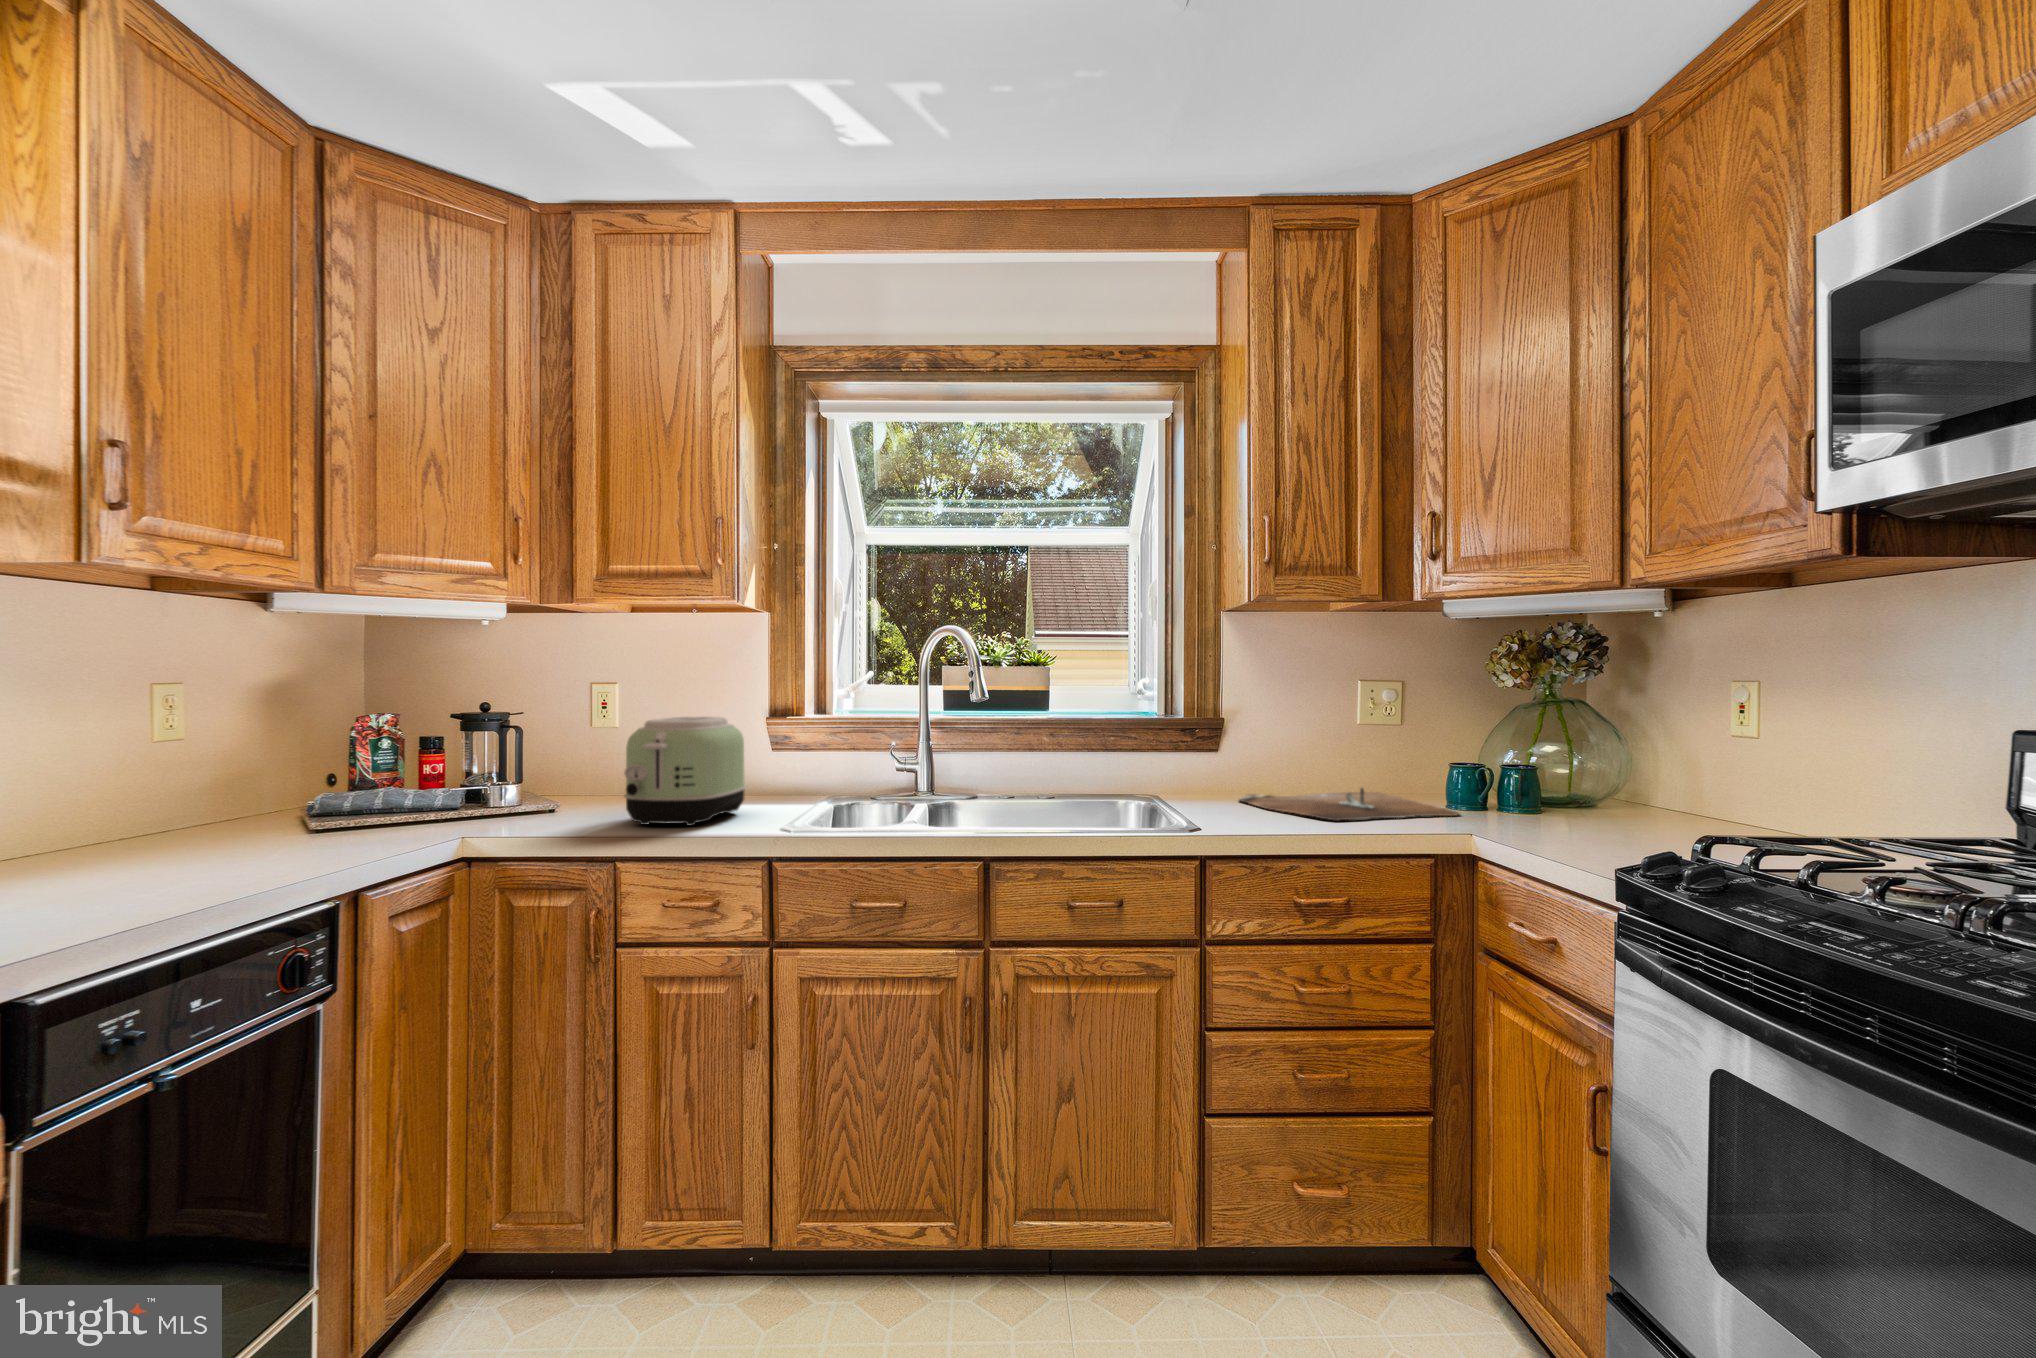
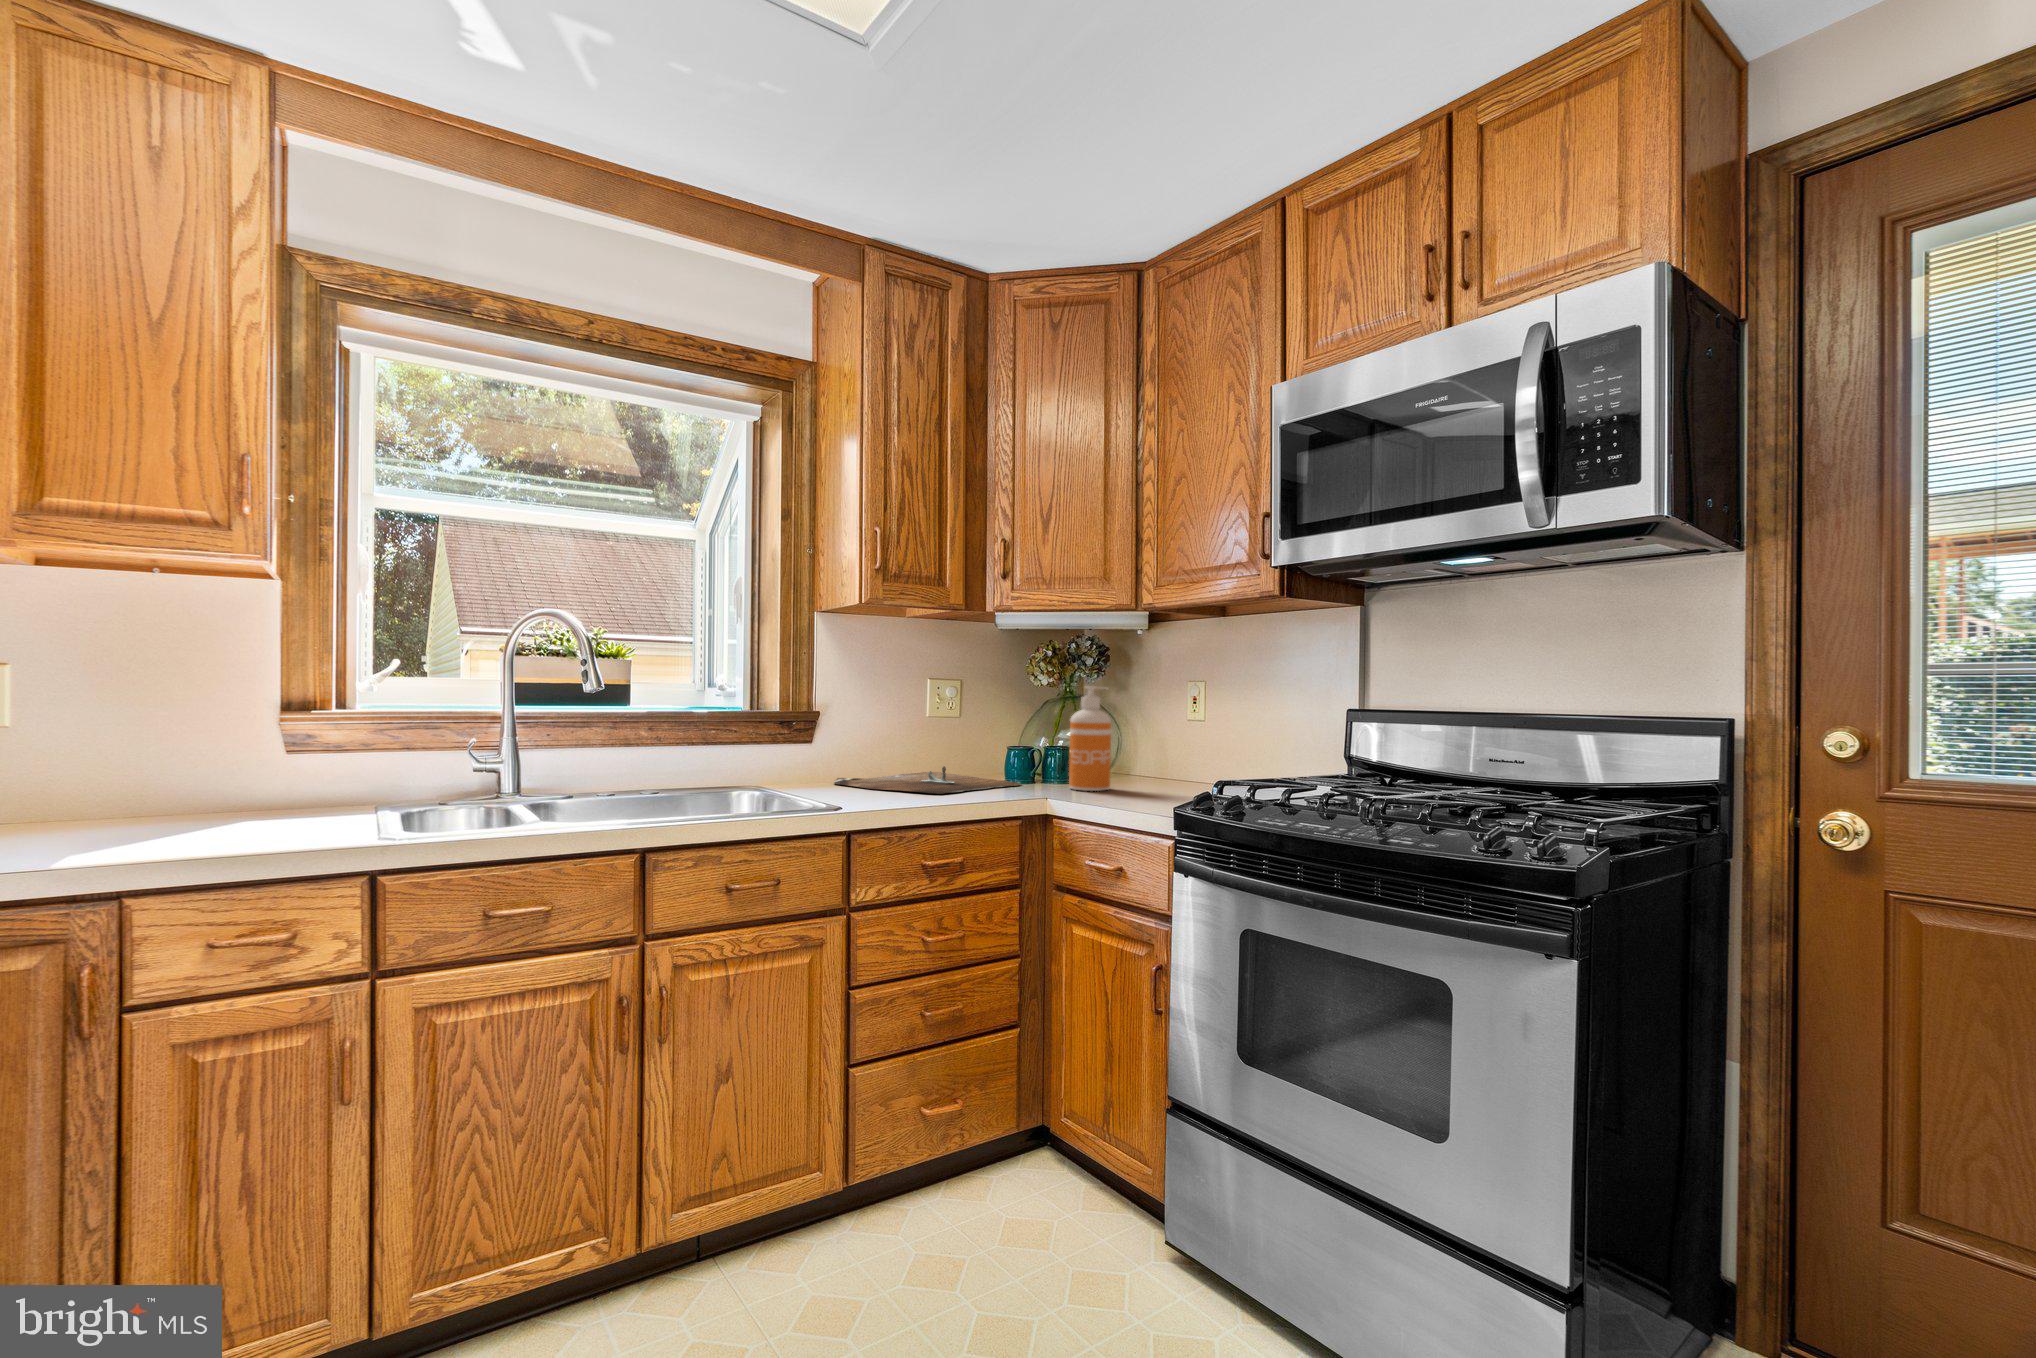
soap dispenser: none [1517,693,1577,830] -> present [1069,686,1111,791]
toaster: present [624,717,746,826] -> none [116,707,294,848]

